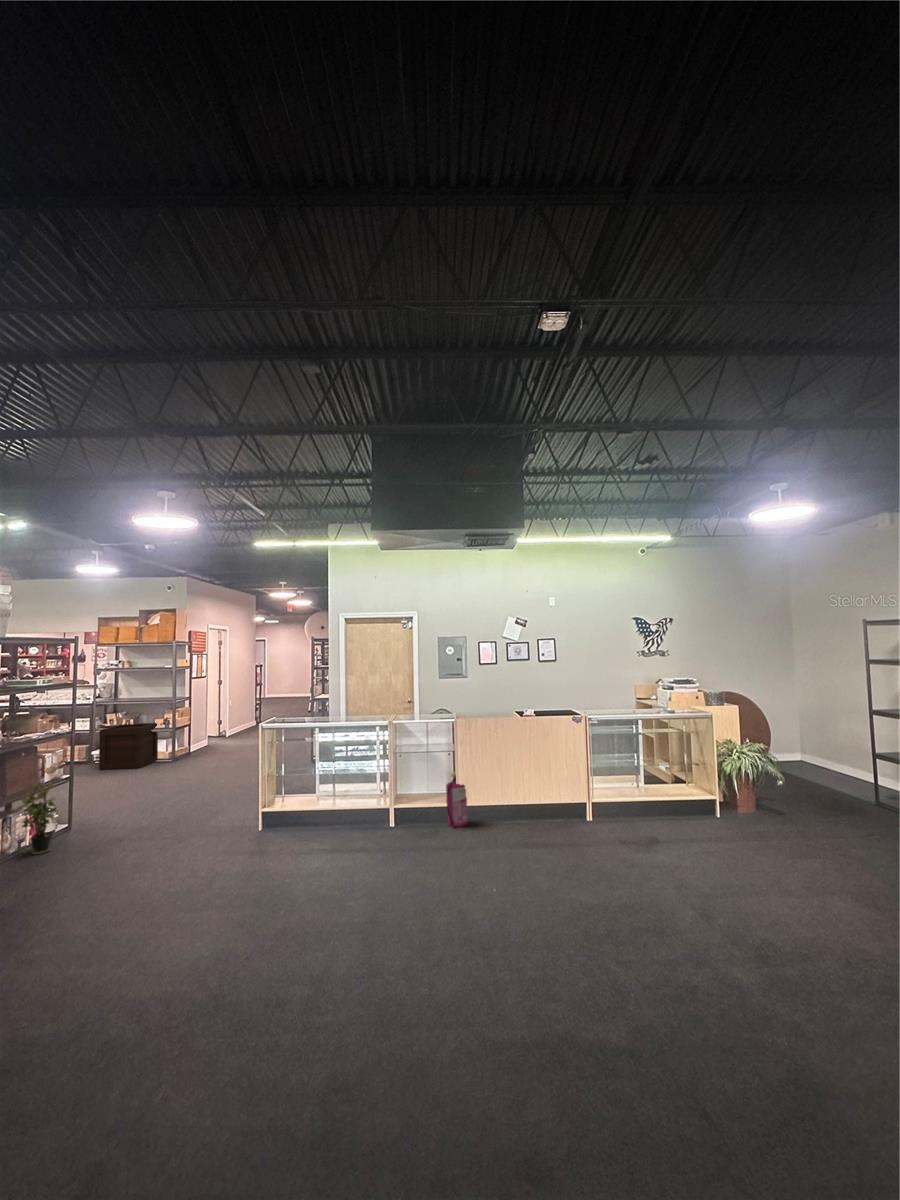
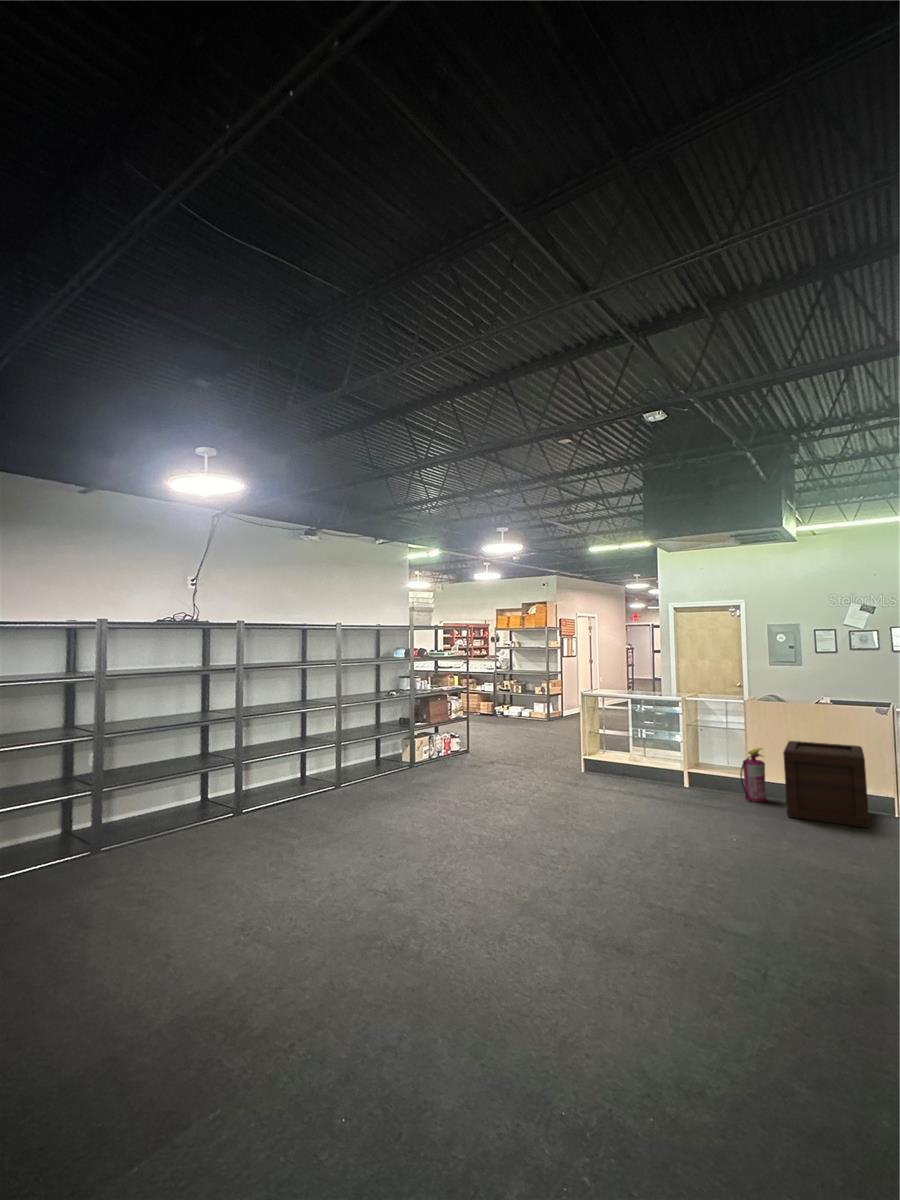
wooden crate: present [99,723,158,770] -> present [783,741,870,828]
potted plant: present [19,782,57,855] -> none [436,715,458,761]

